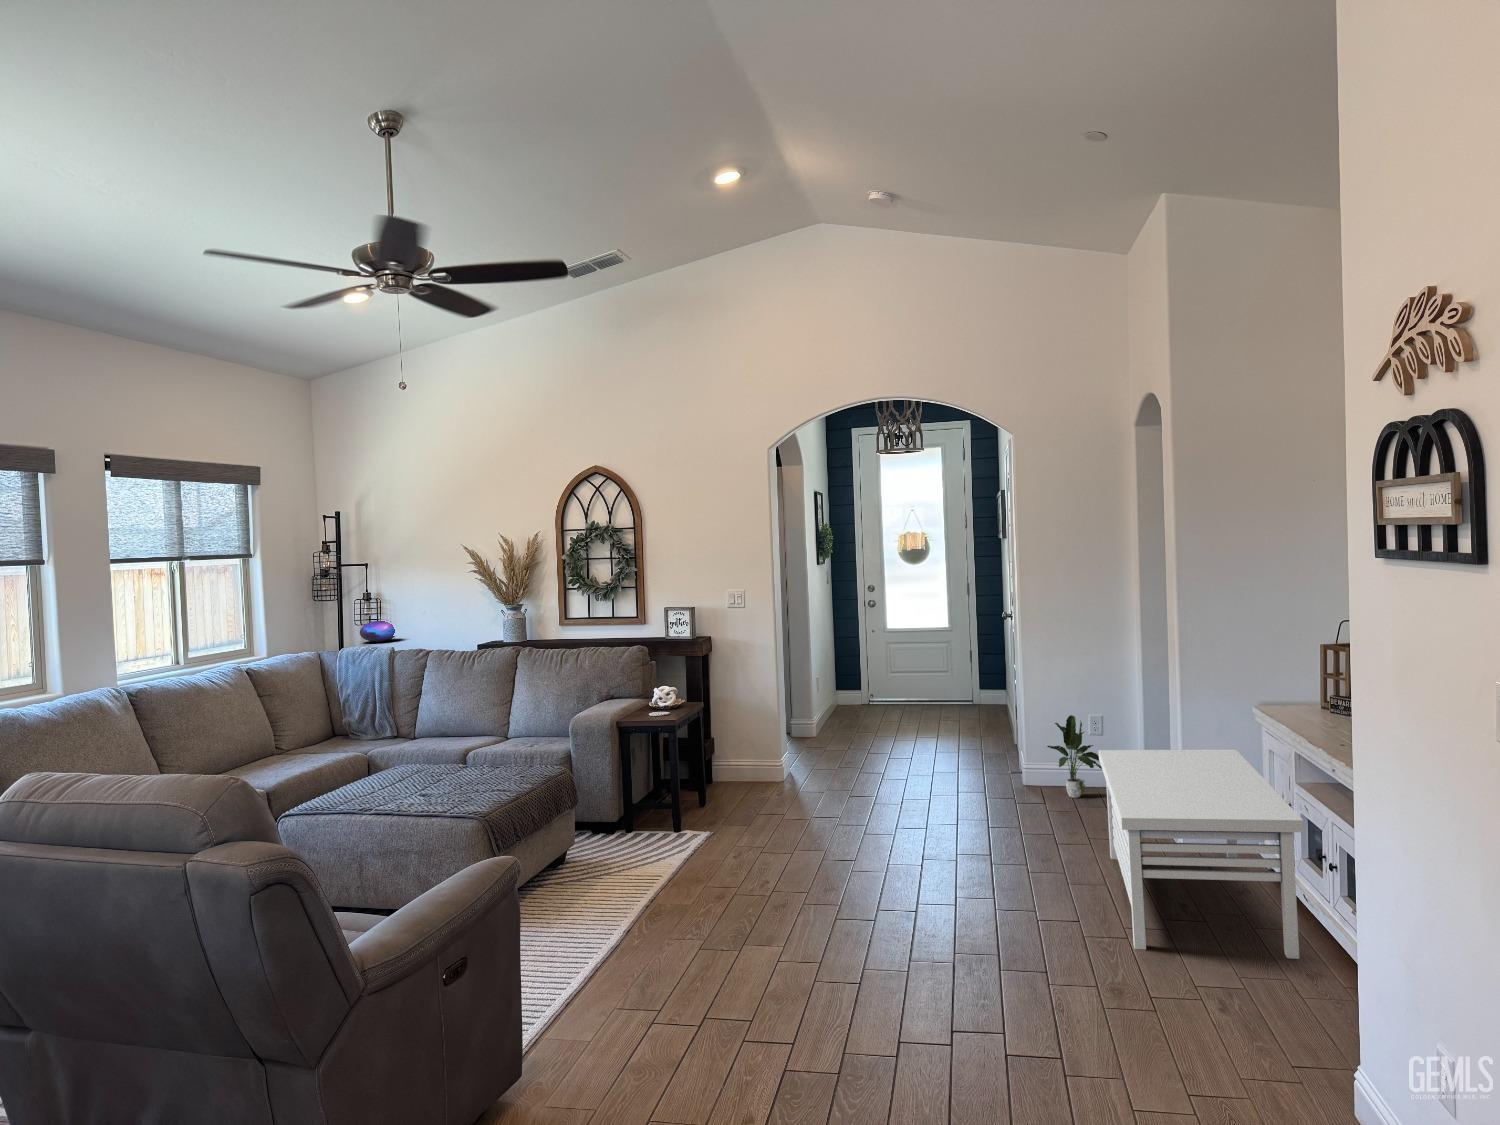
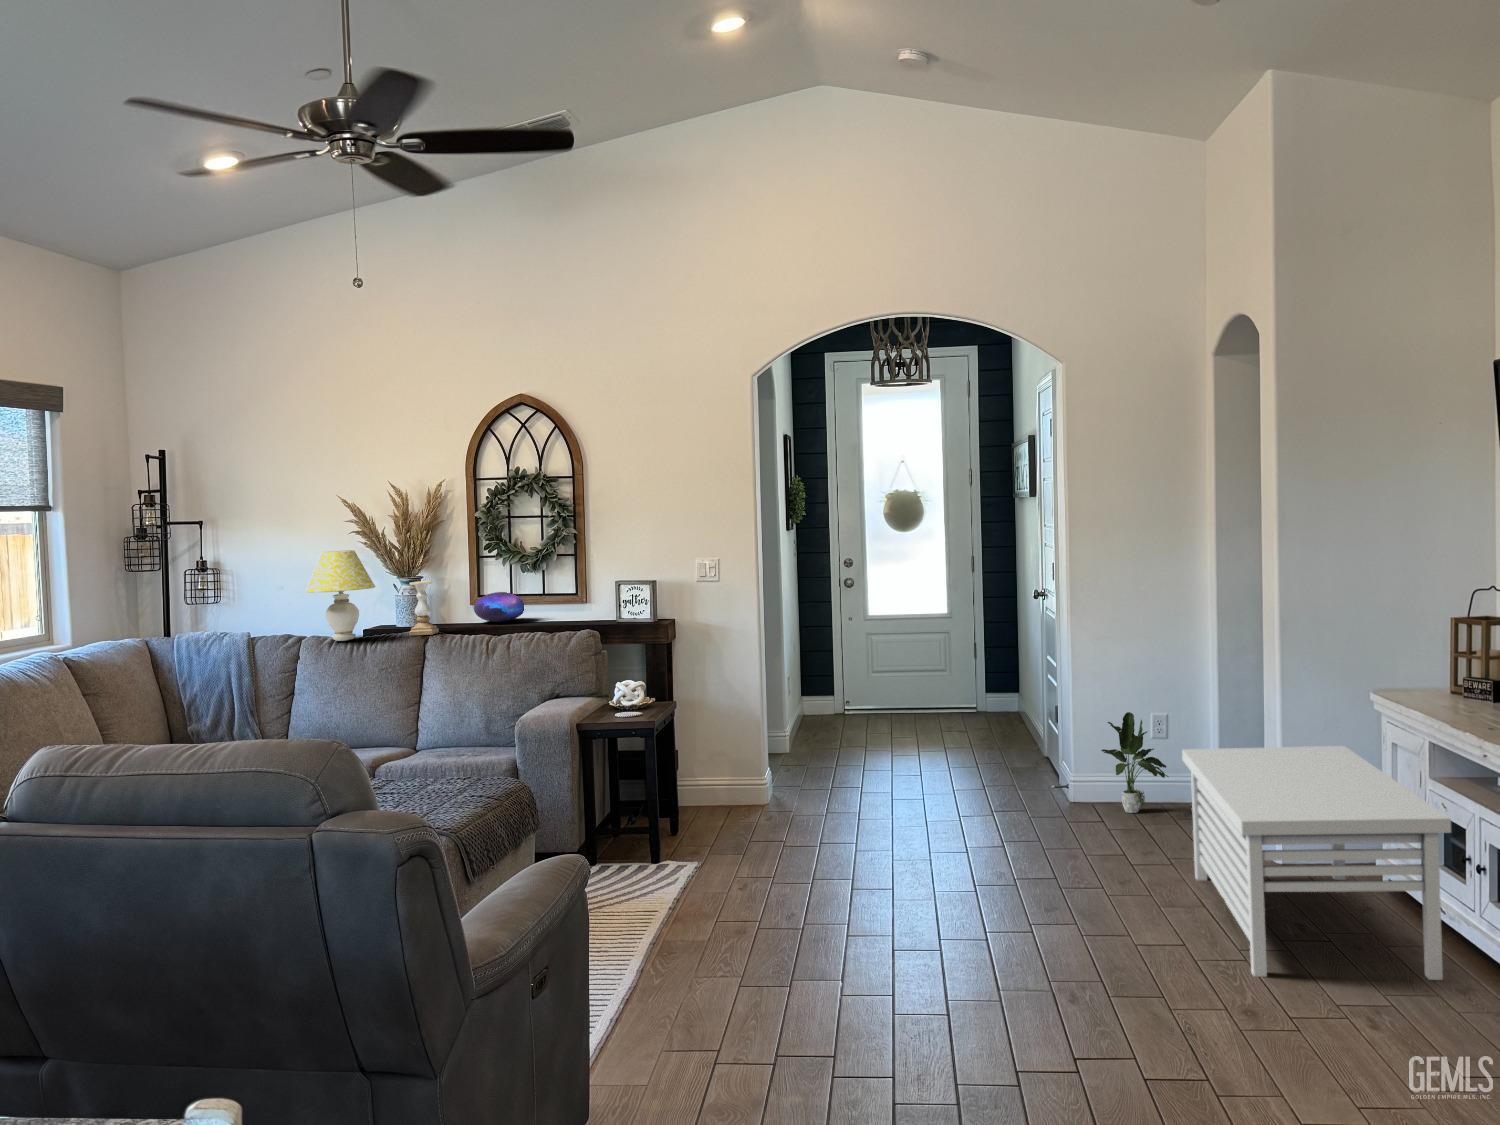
table lamp: none [427,586,480,655] -> present [305,550,375,641]
candle holder: none [506,609,530,651] -> present [409,581,439,636]
decorative orb: present [360,621,395,642] -> present [474,592,524,622]

